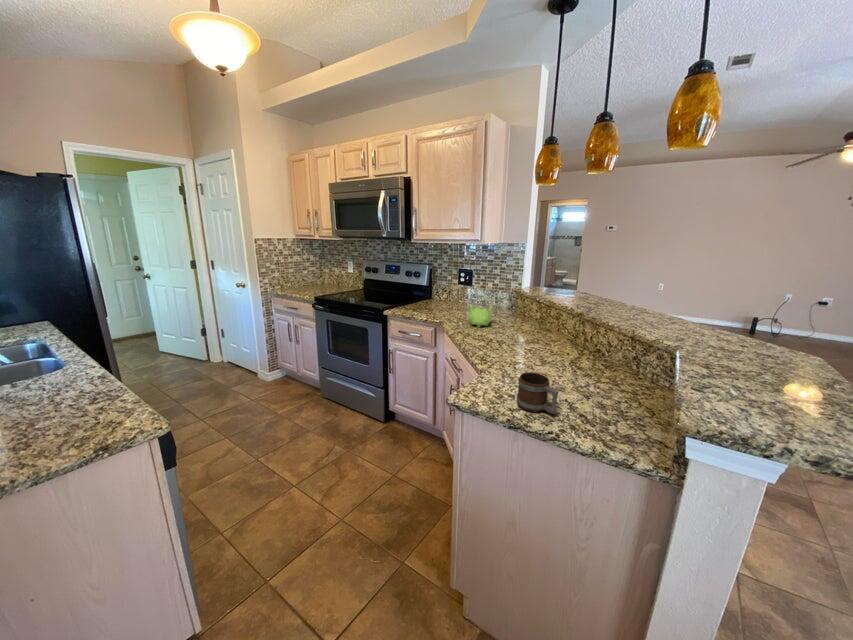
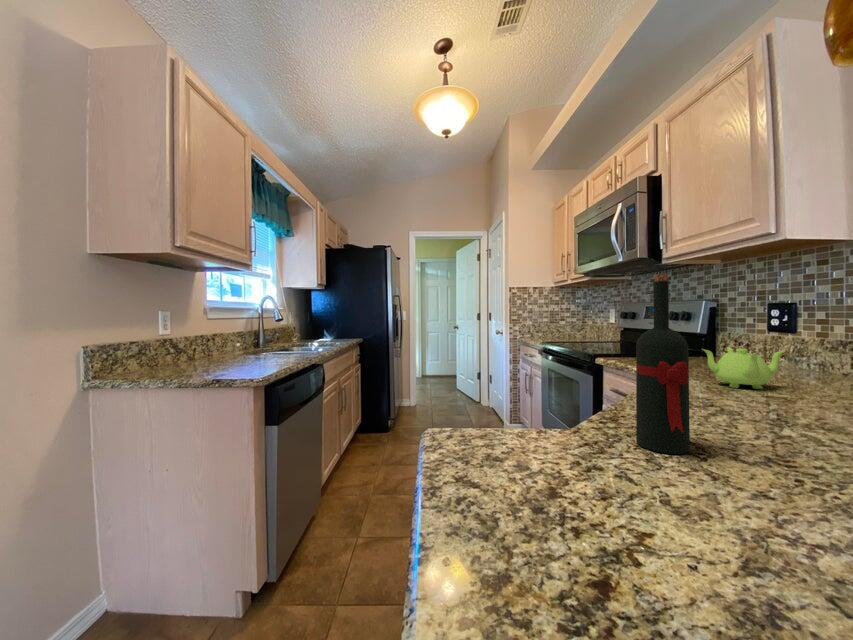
wine bottle: none [506,298,533,377] -> present [636,274,690,454]
mug: present [517,373,558,414] -> none [533,408,608,512]

